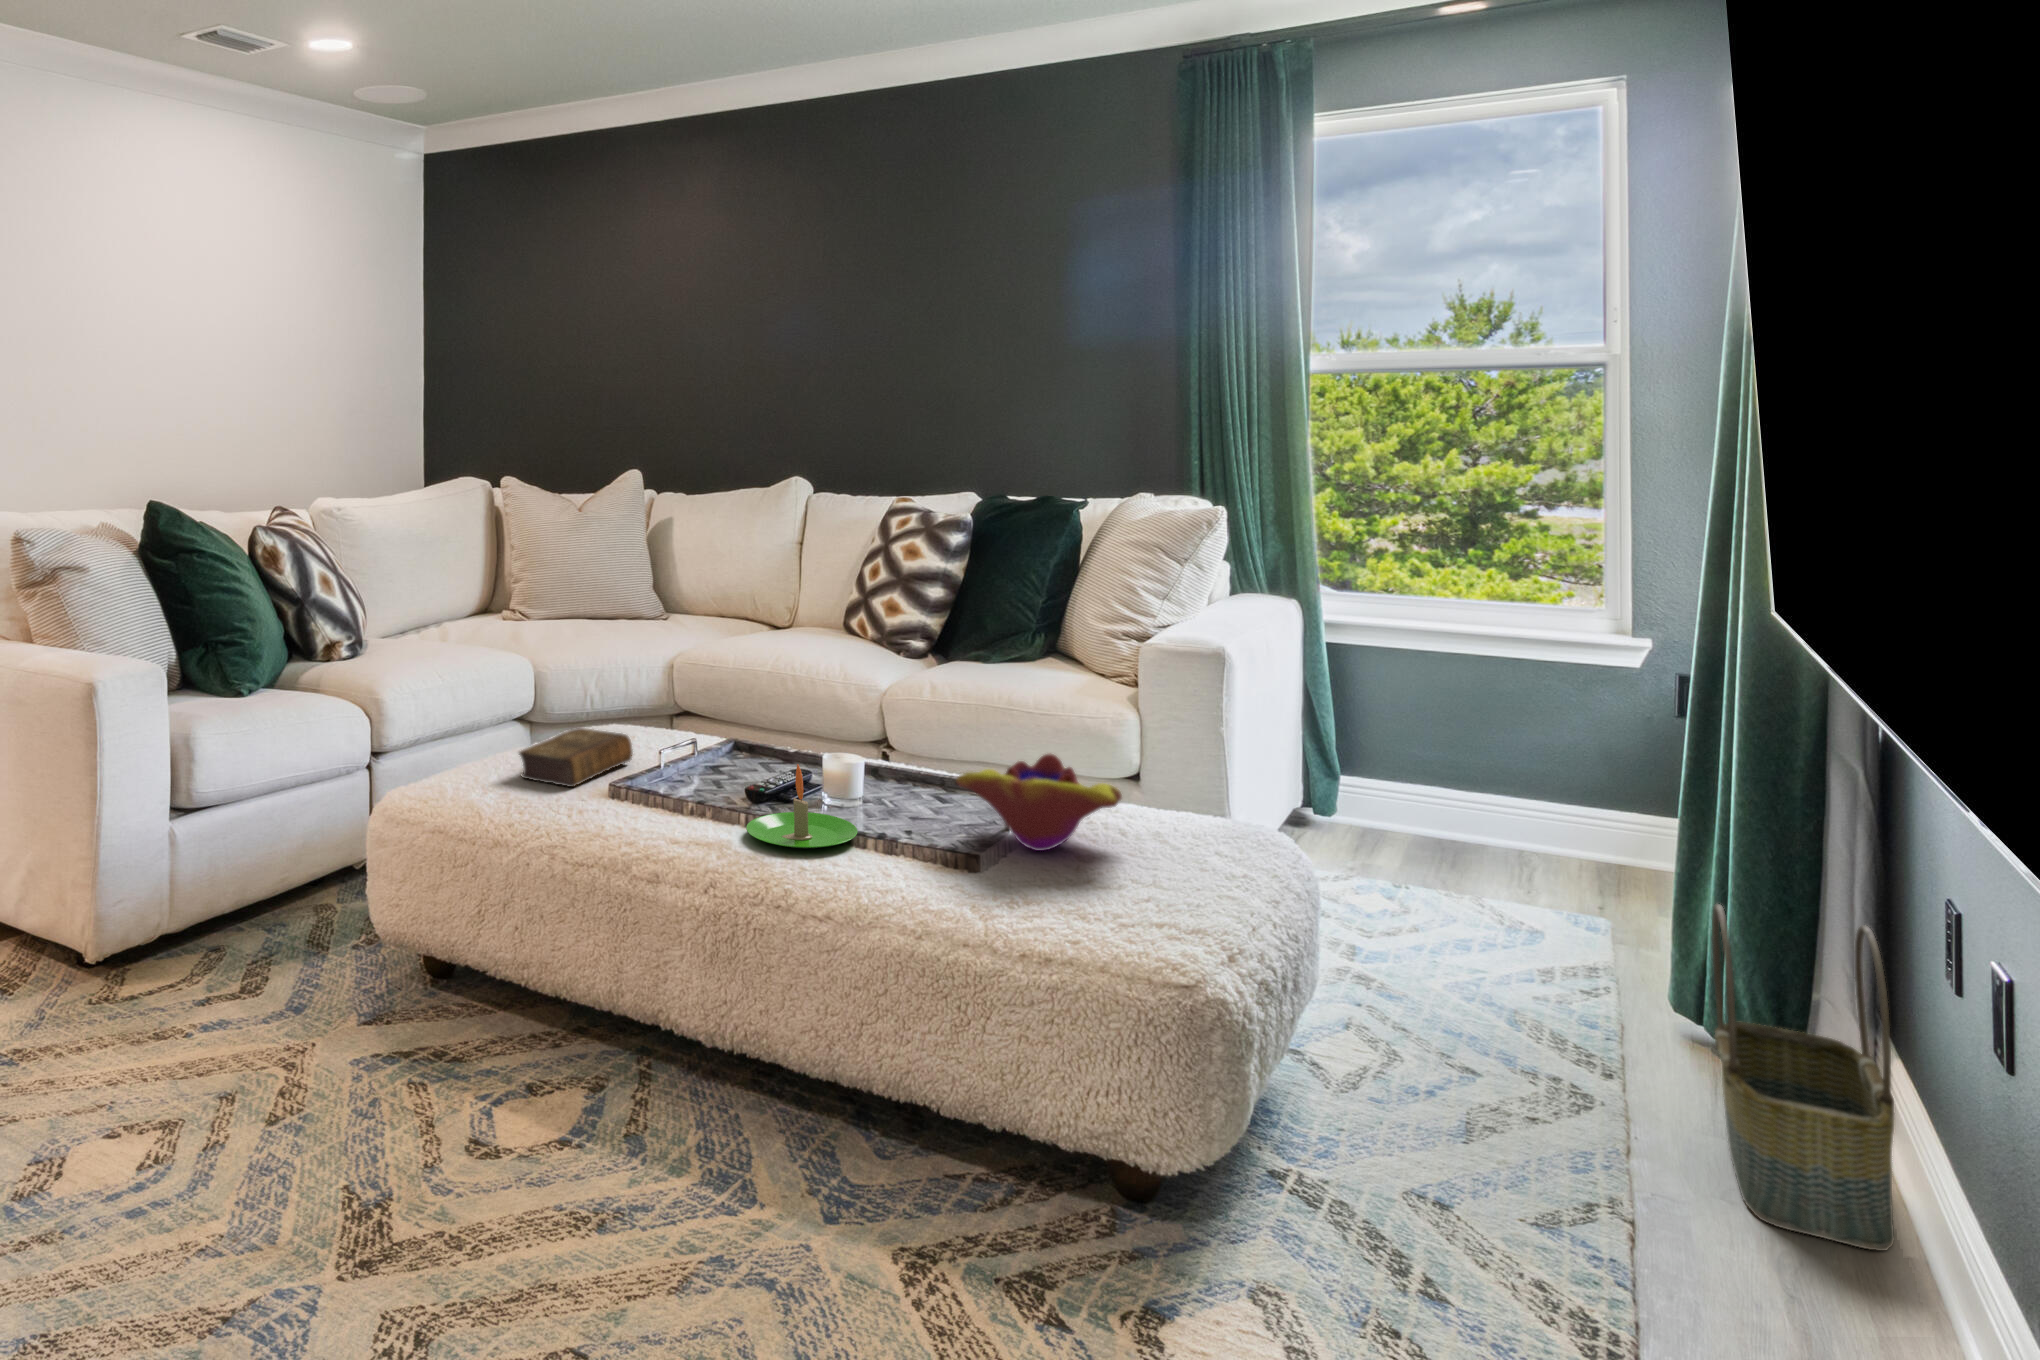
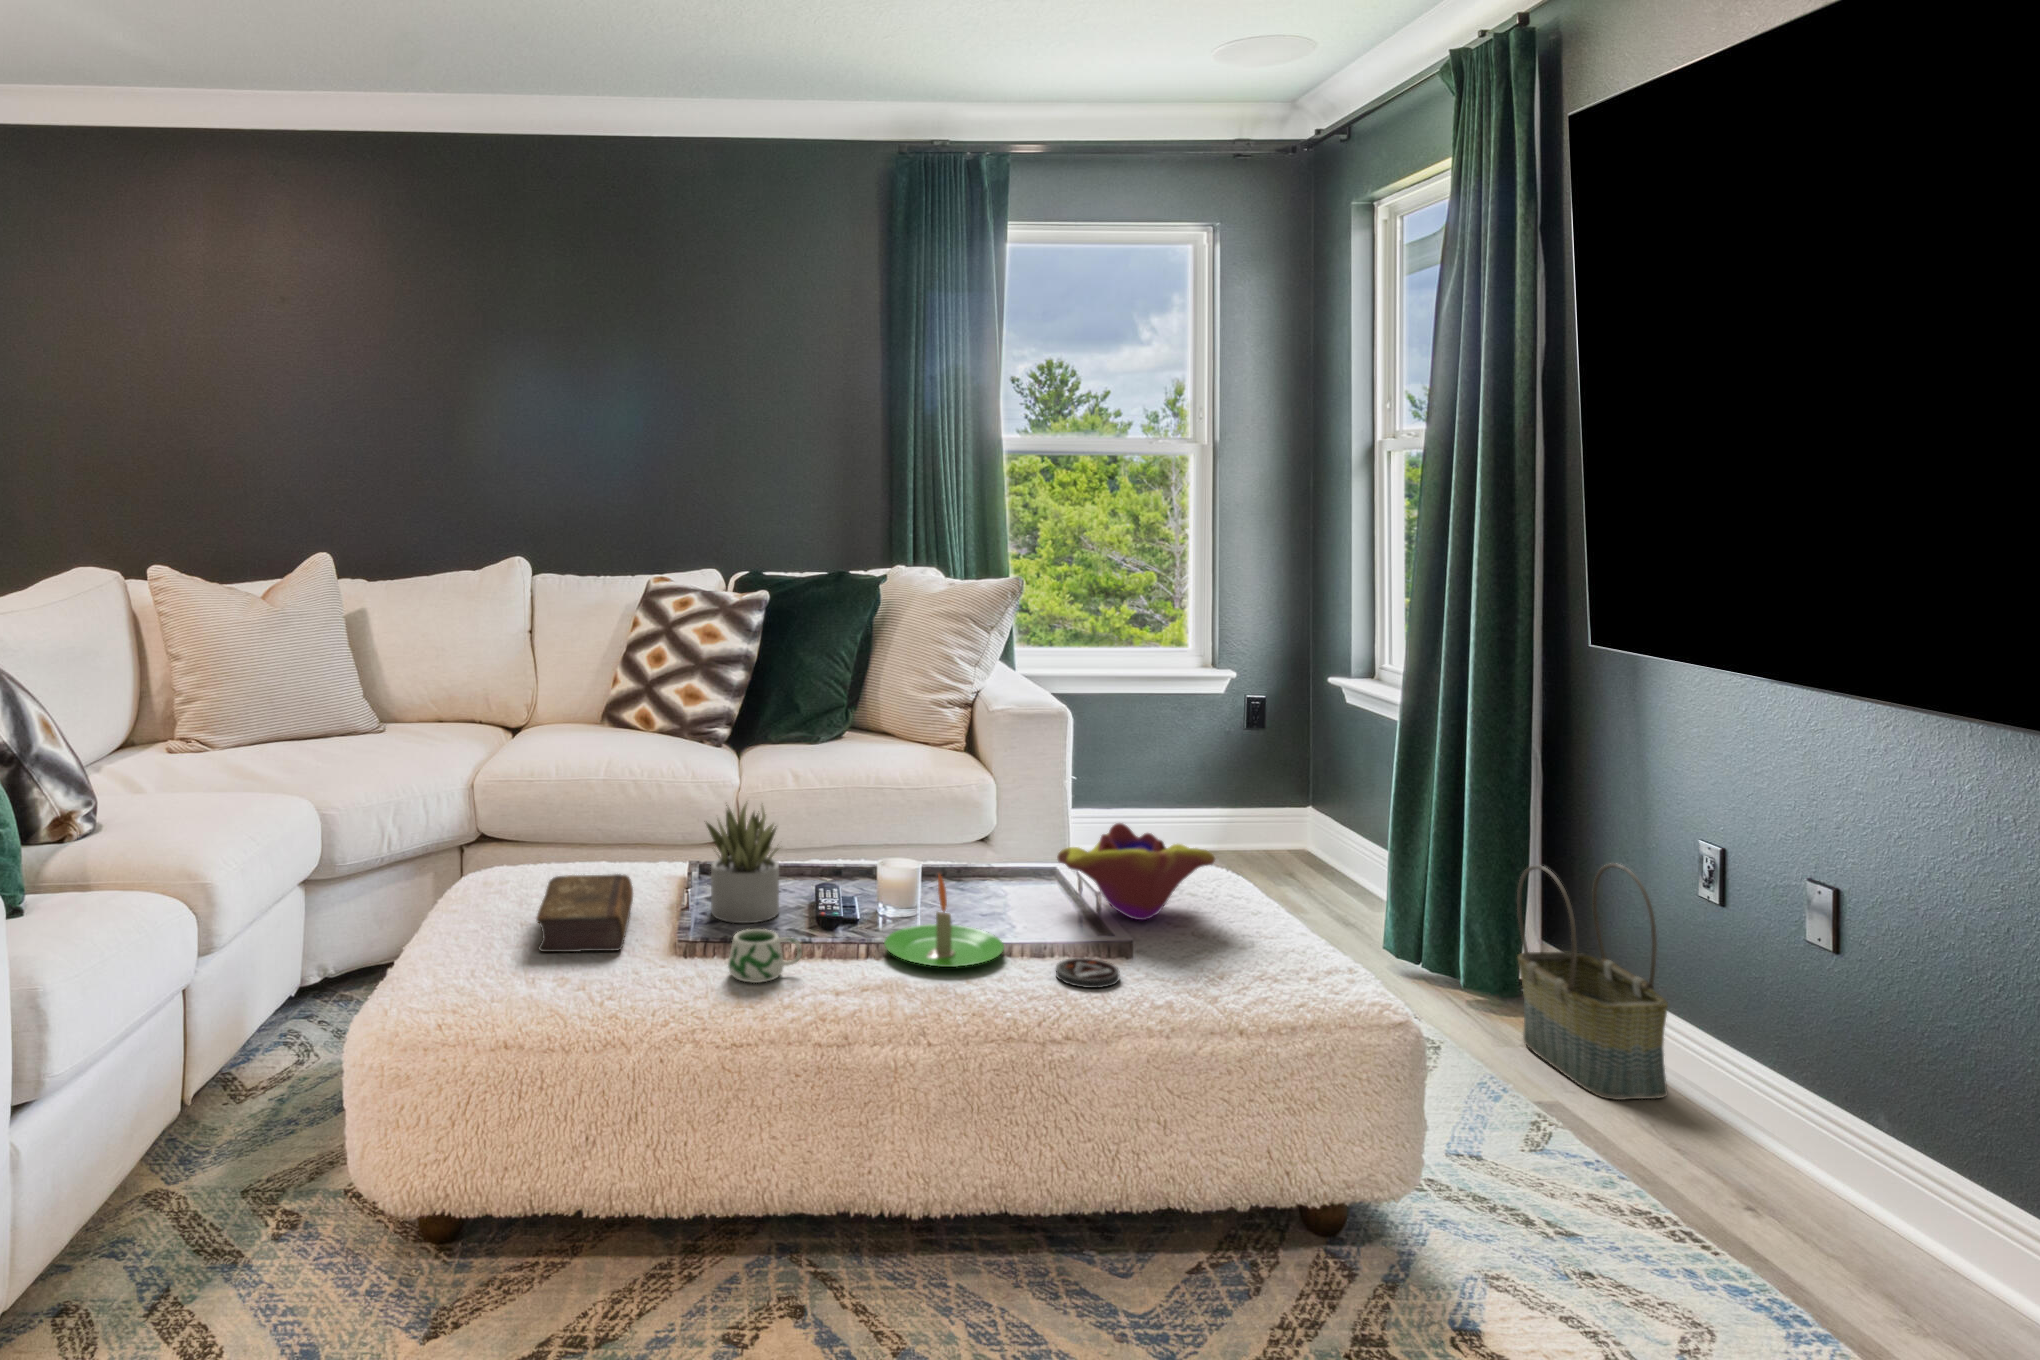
succulent plant: none [672,683,738,789] -> present [706,804,779,923]
mug: none [608,784,667,826] -> present [728,929,802,983]
coaster: none [857,861,919,889] -> present [1056,958,1119,988]

